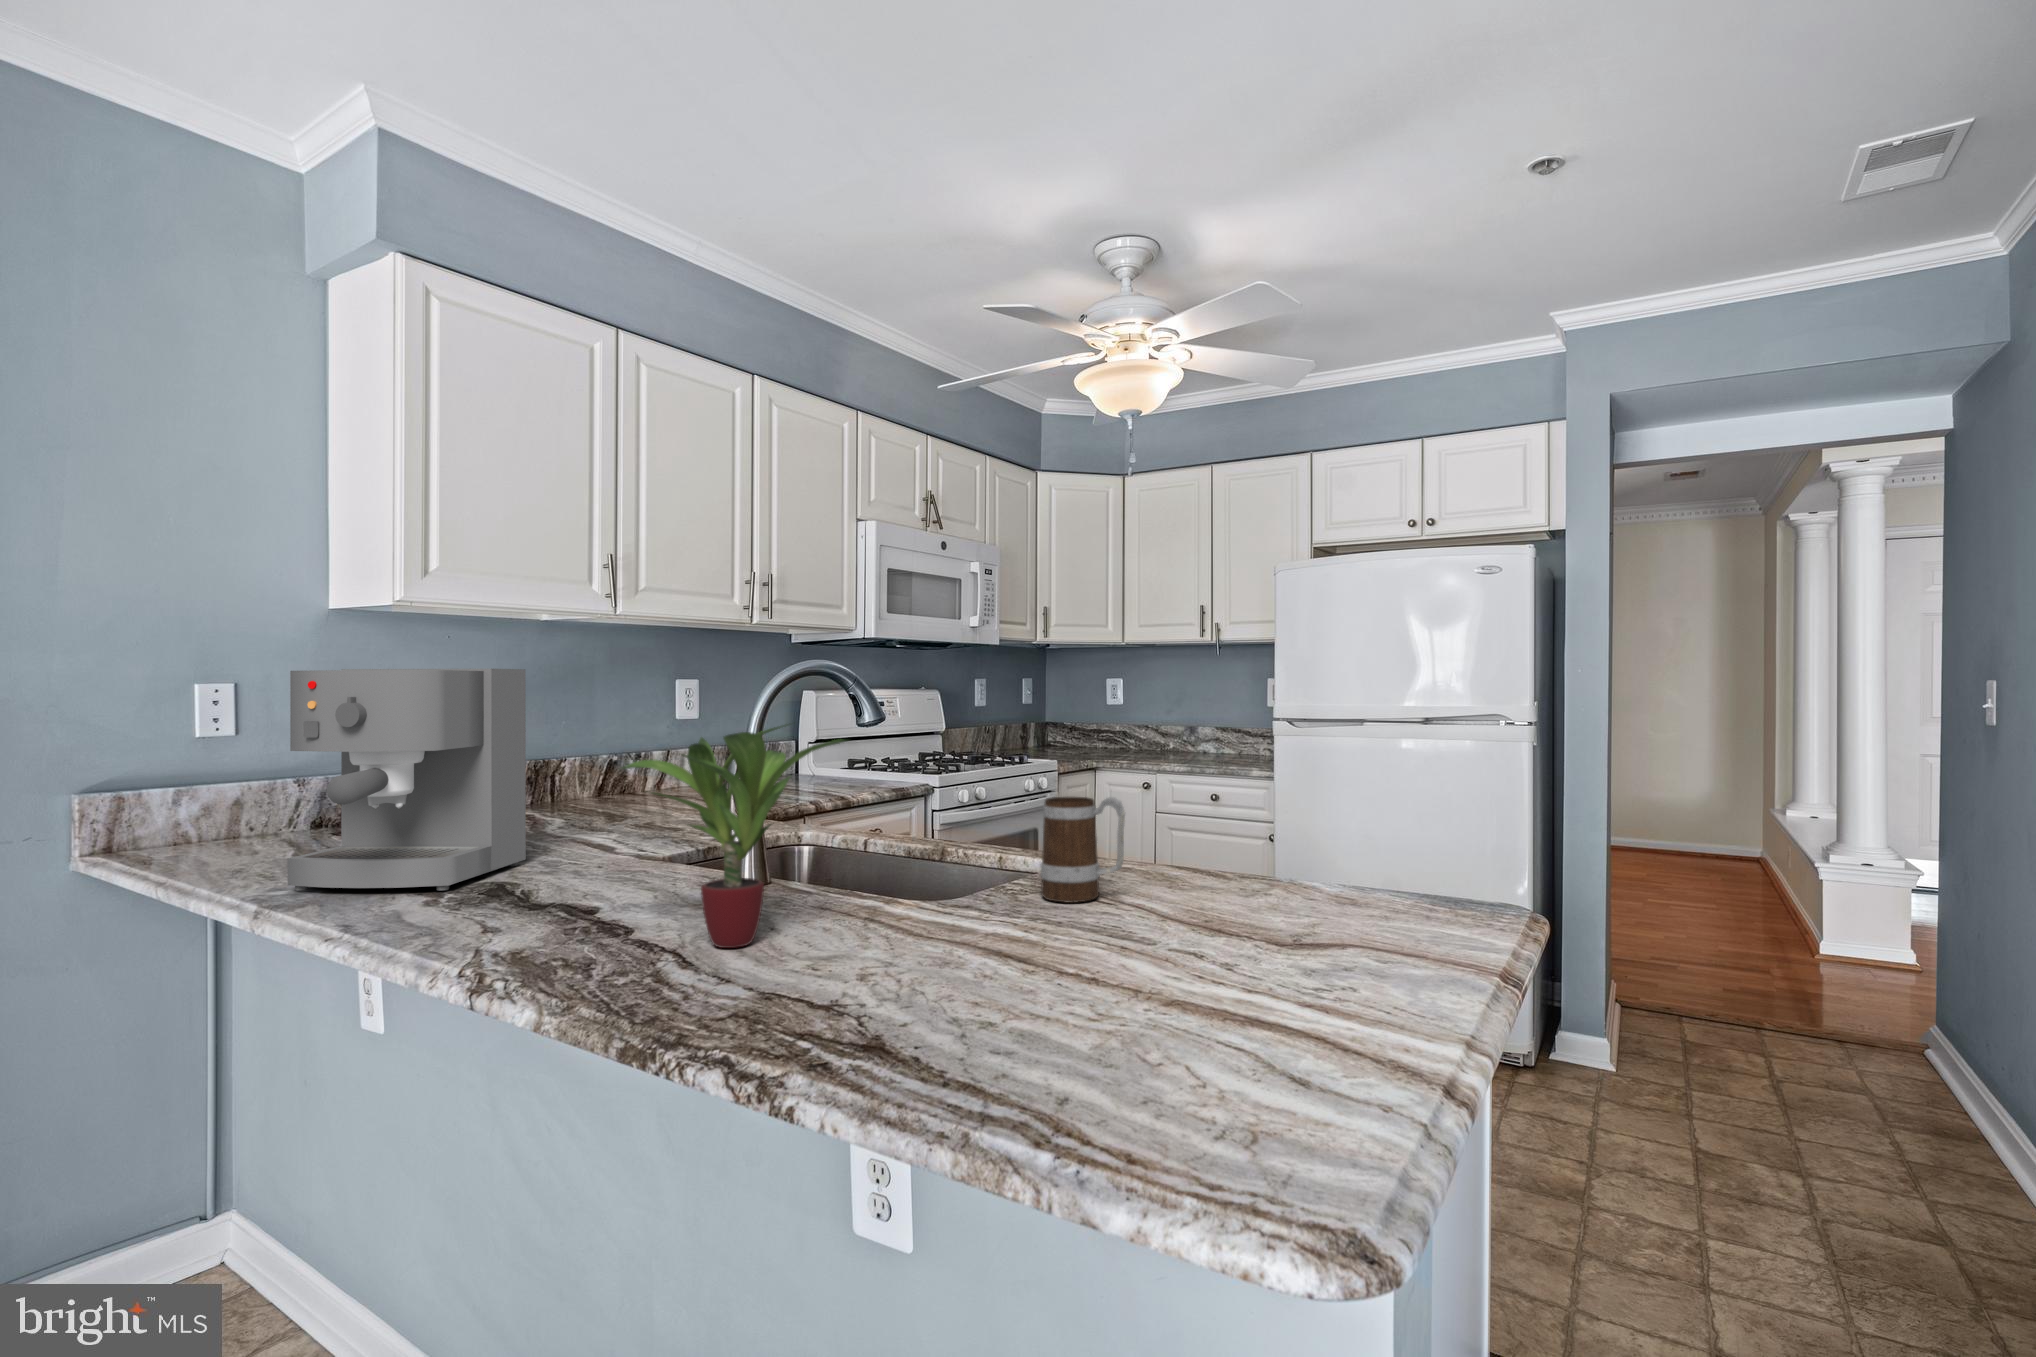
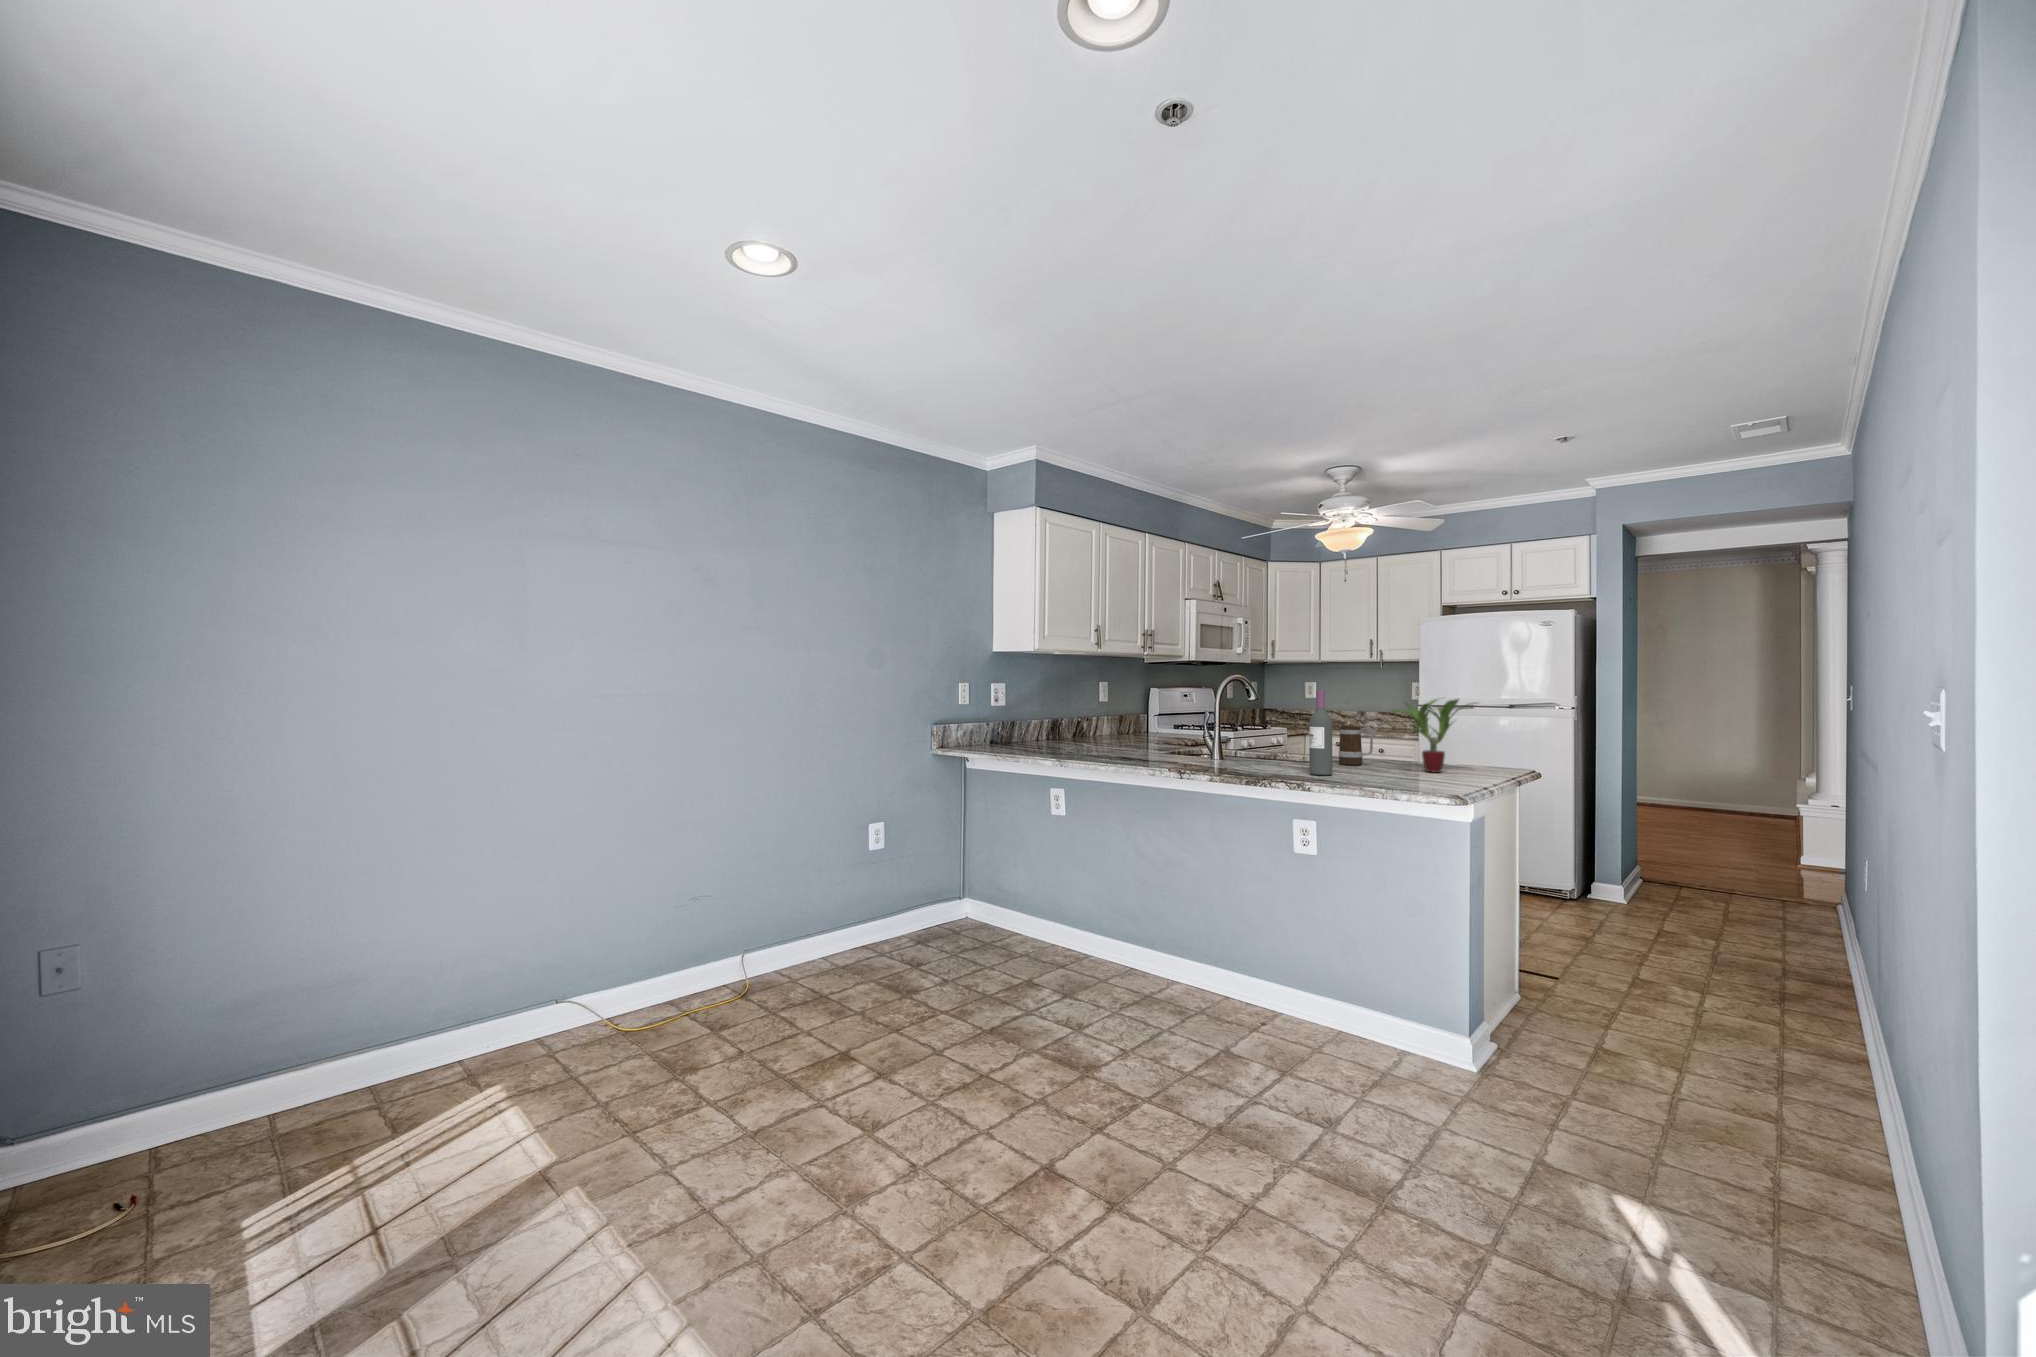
coffee maker: present [288,668,526,891] -> none [1050,677,1114,758]
wine bottle: none [896,705,965,980] -> present [1309,690,1332,775]
potted plant: present [622,725,847,948] -> present [1393,699,1478,772]

